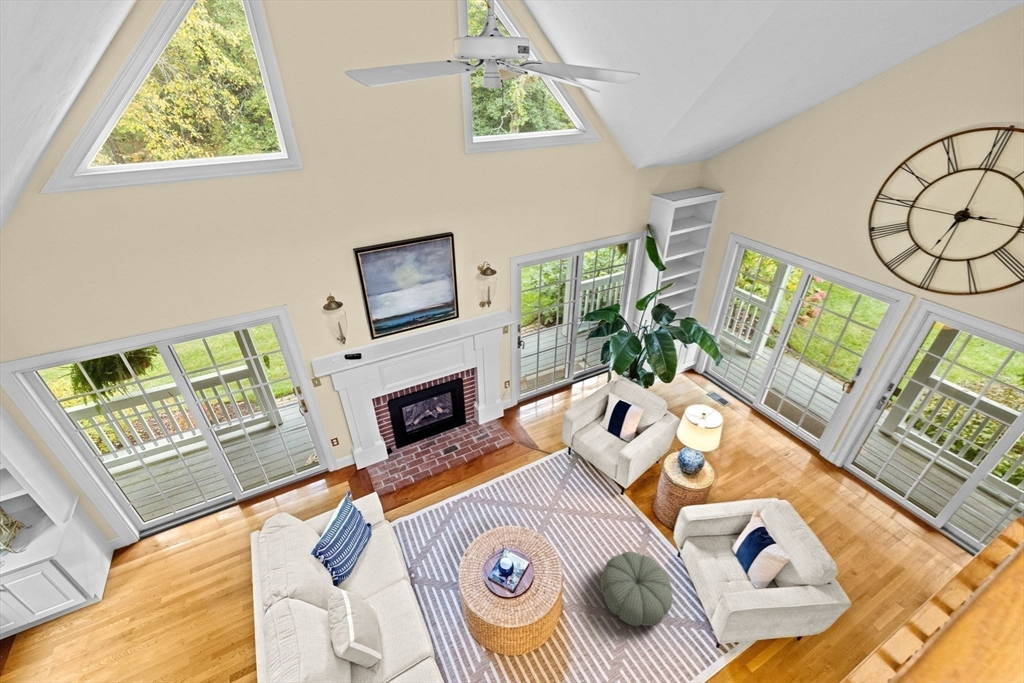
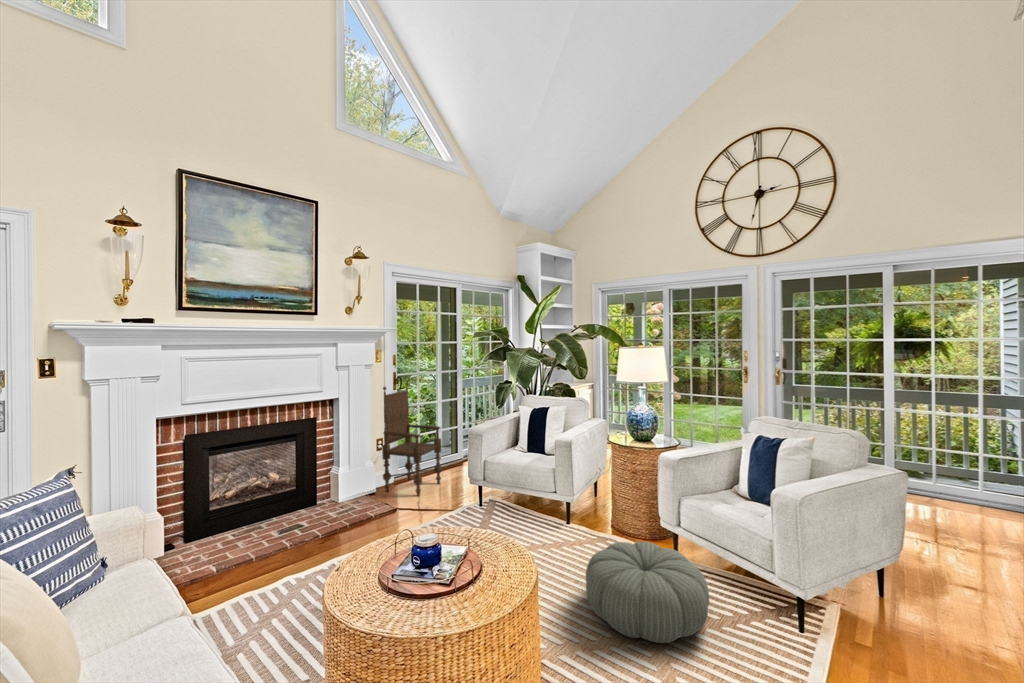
armchair: none [509,342,552,428] -> present [382,383,442,496]

